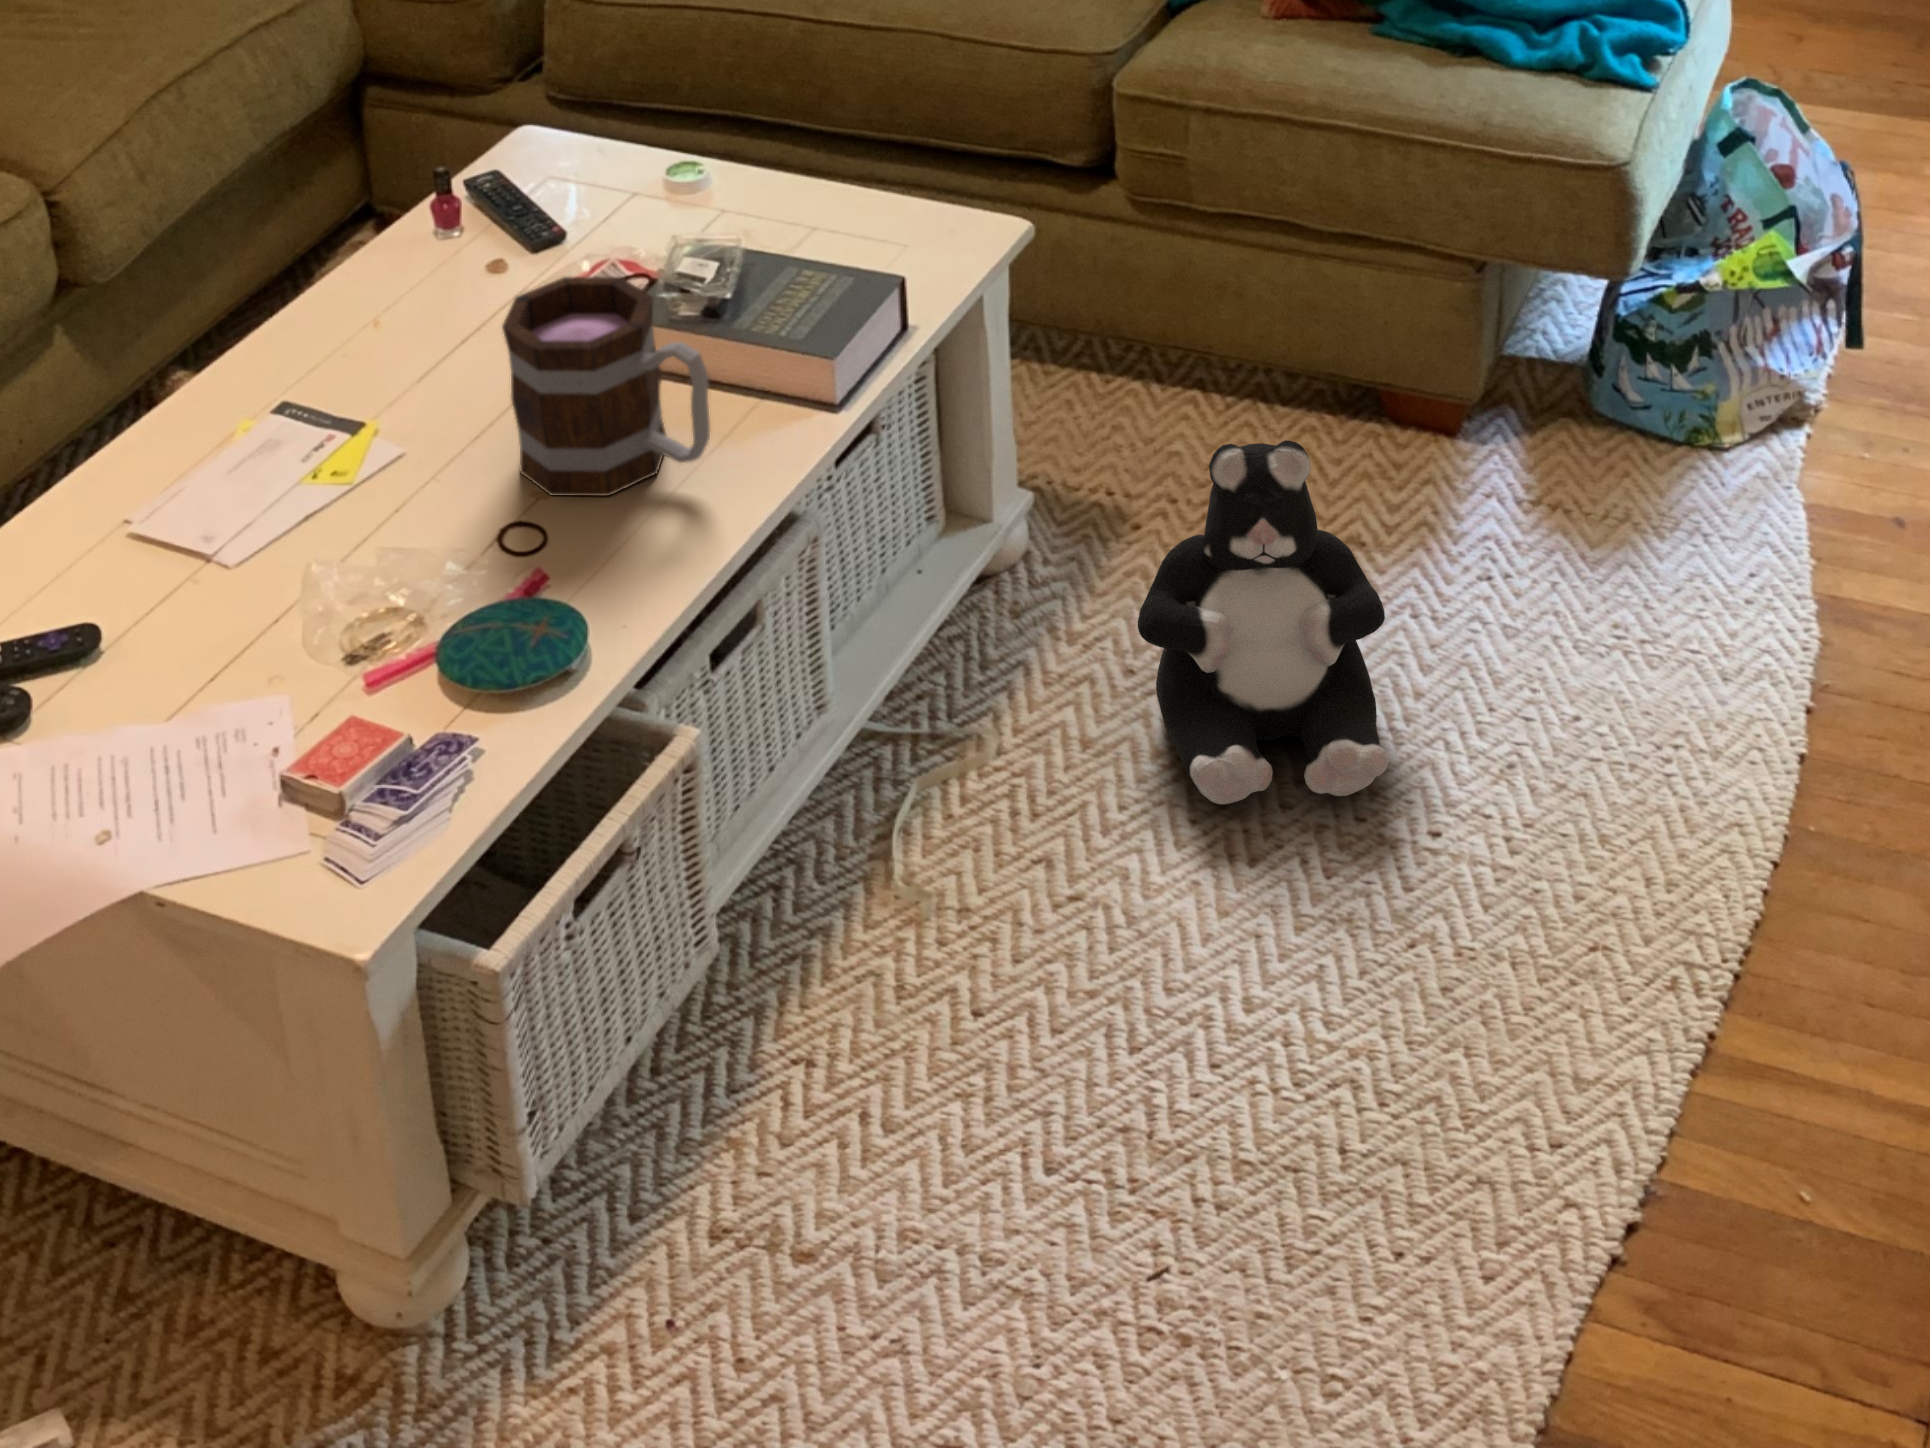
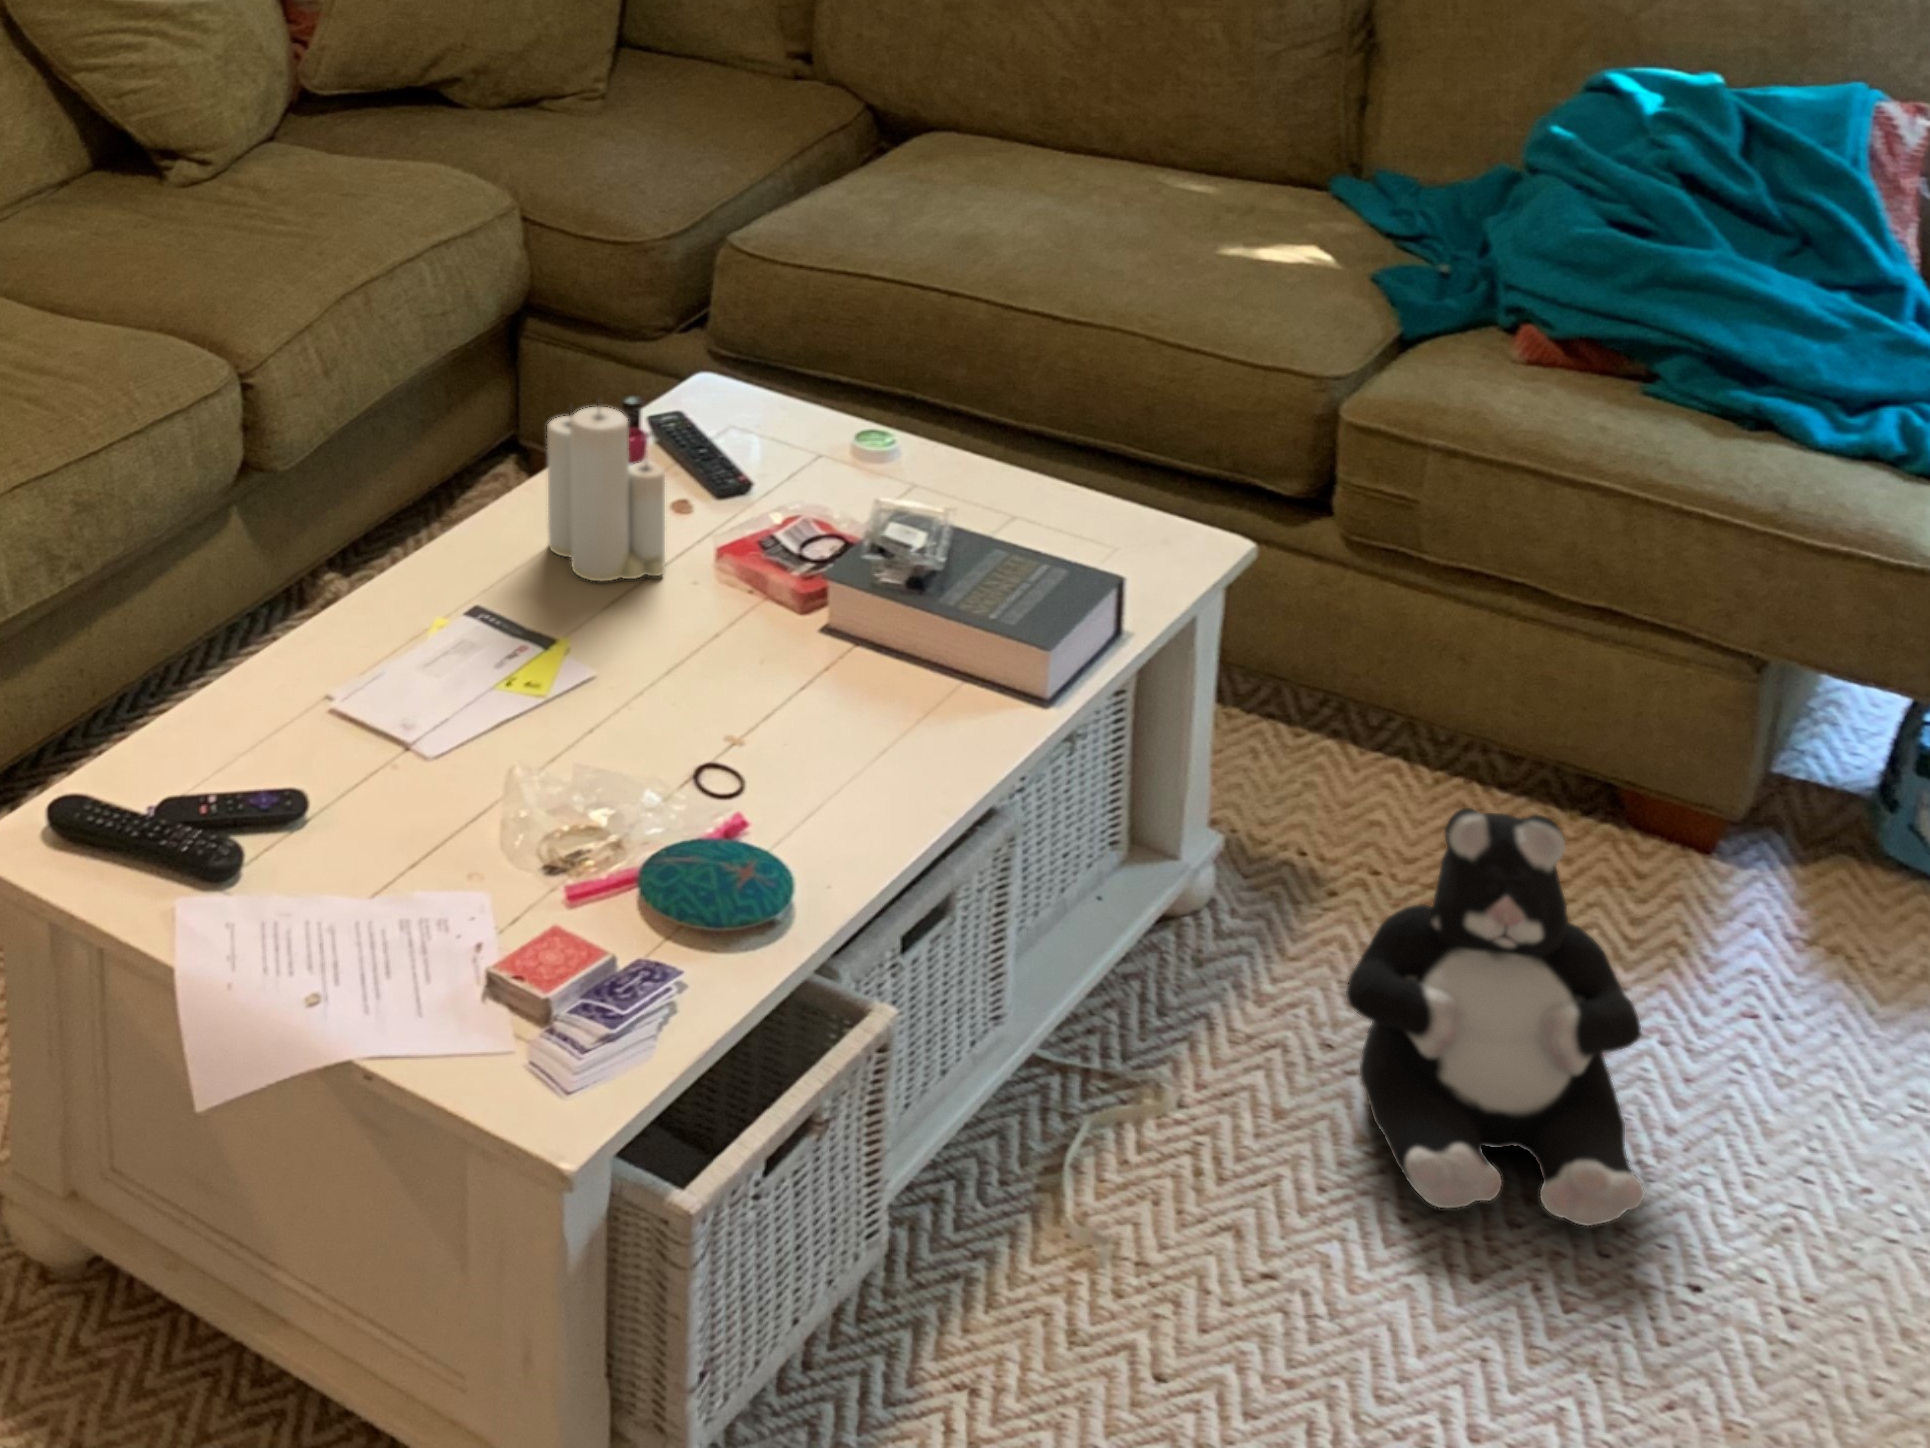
candle: none [349,174,481,353] -> present [547,406,665,581]
mug: present [502,277,710,496] -> none [711,521,923,751]

